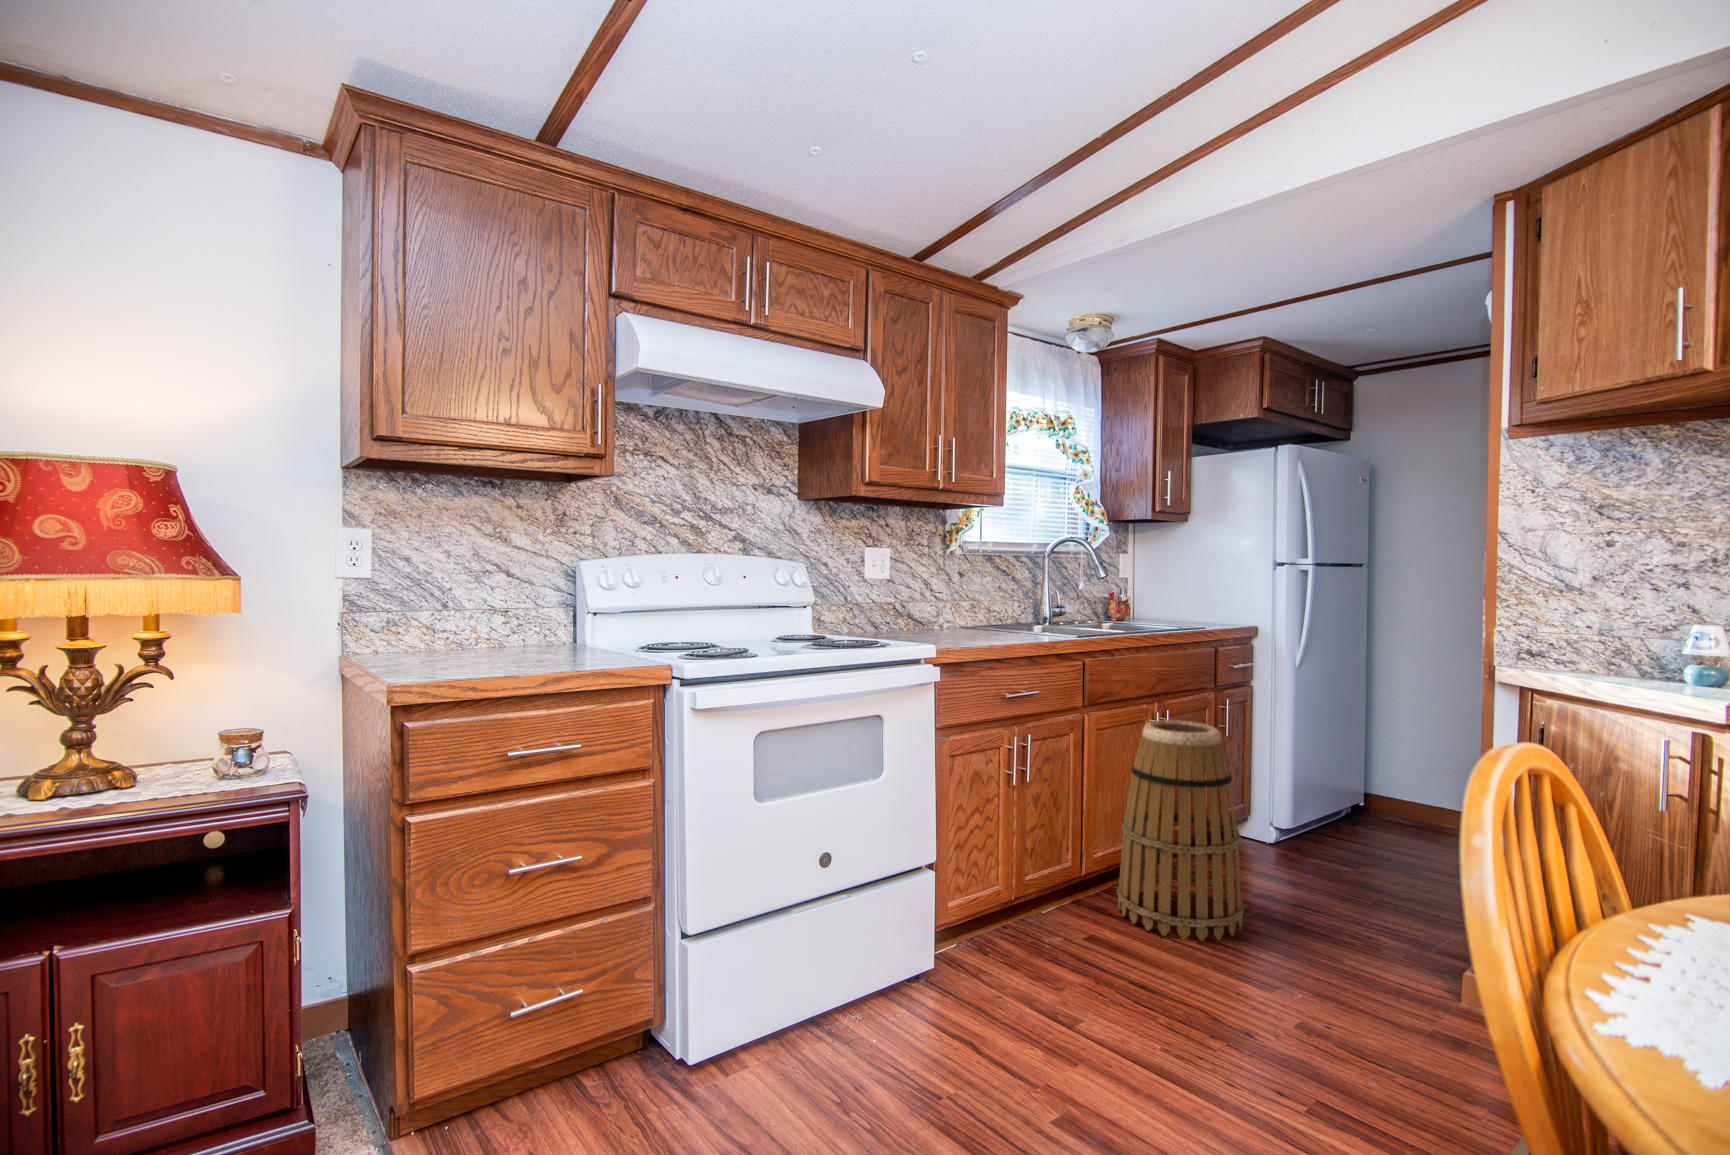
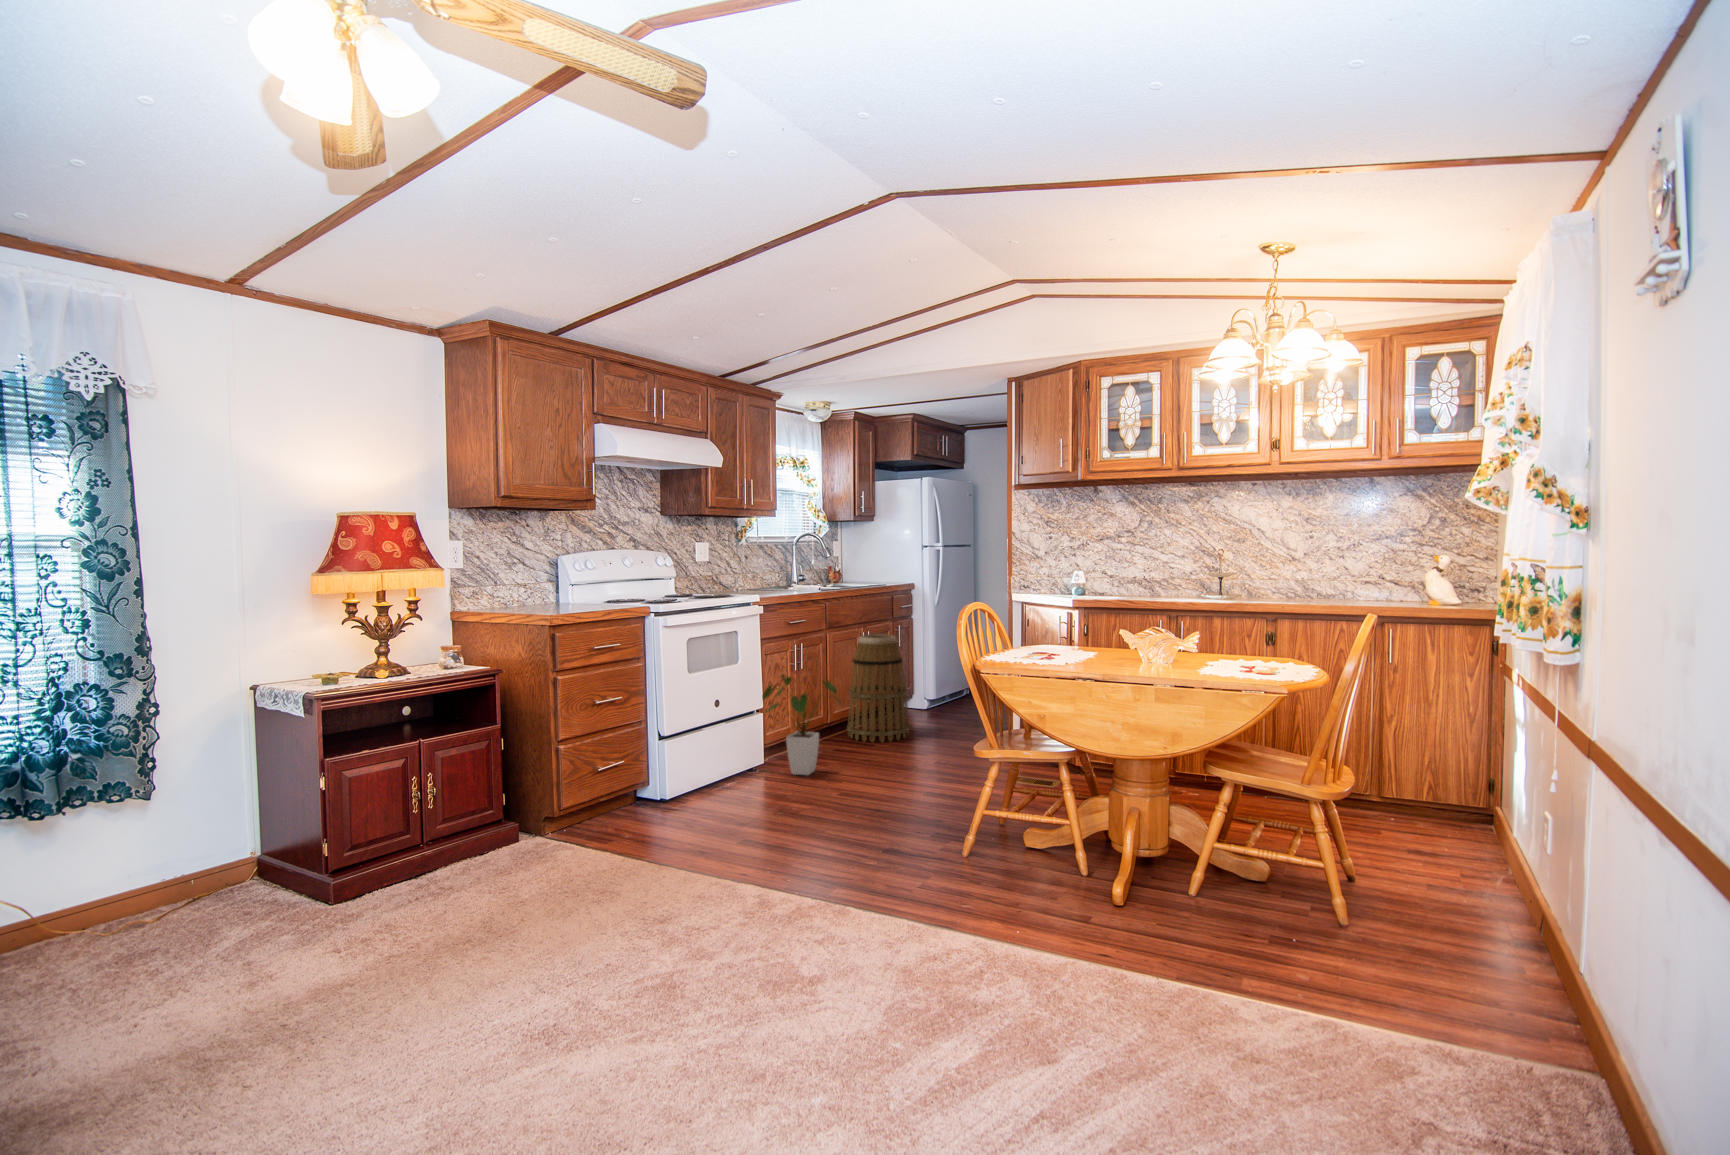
house plant: none [915,802,1087,1037] -> present [762,674,841,775]

